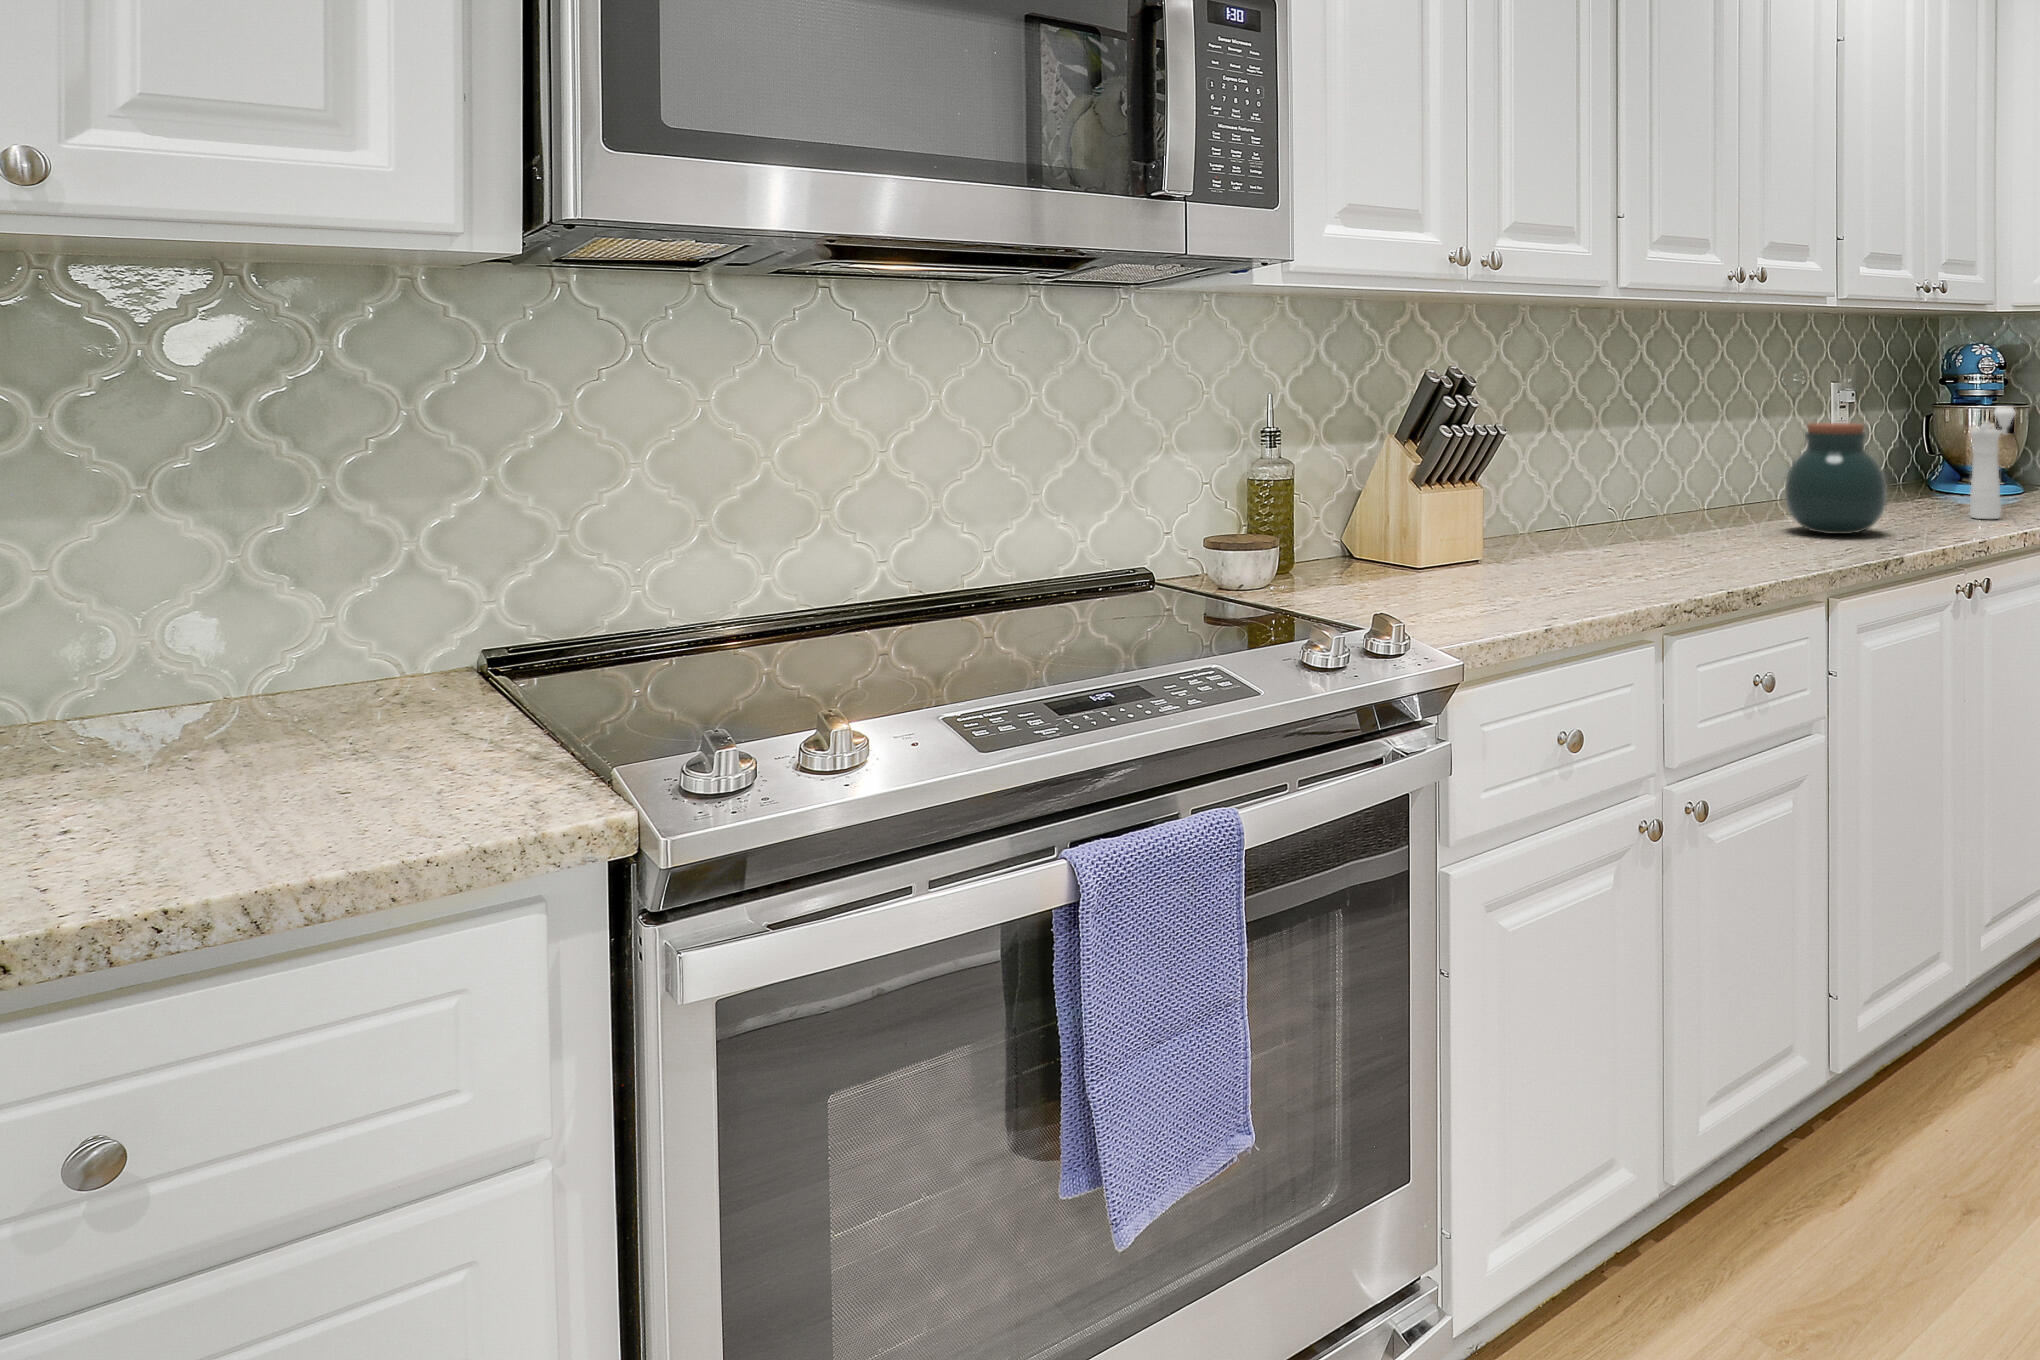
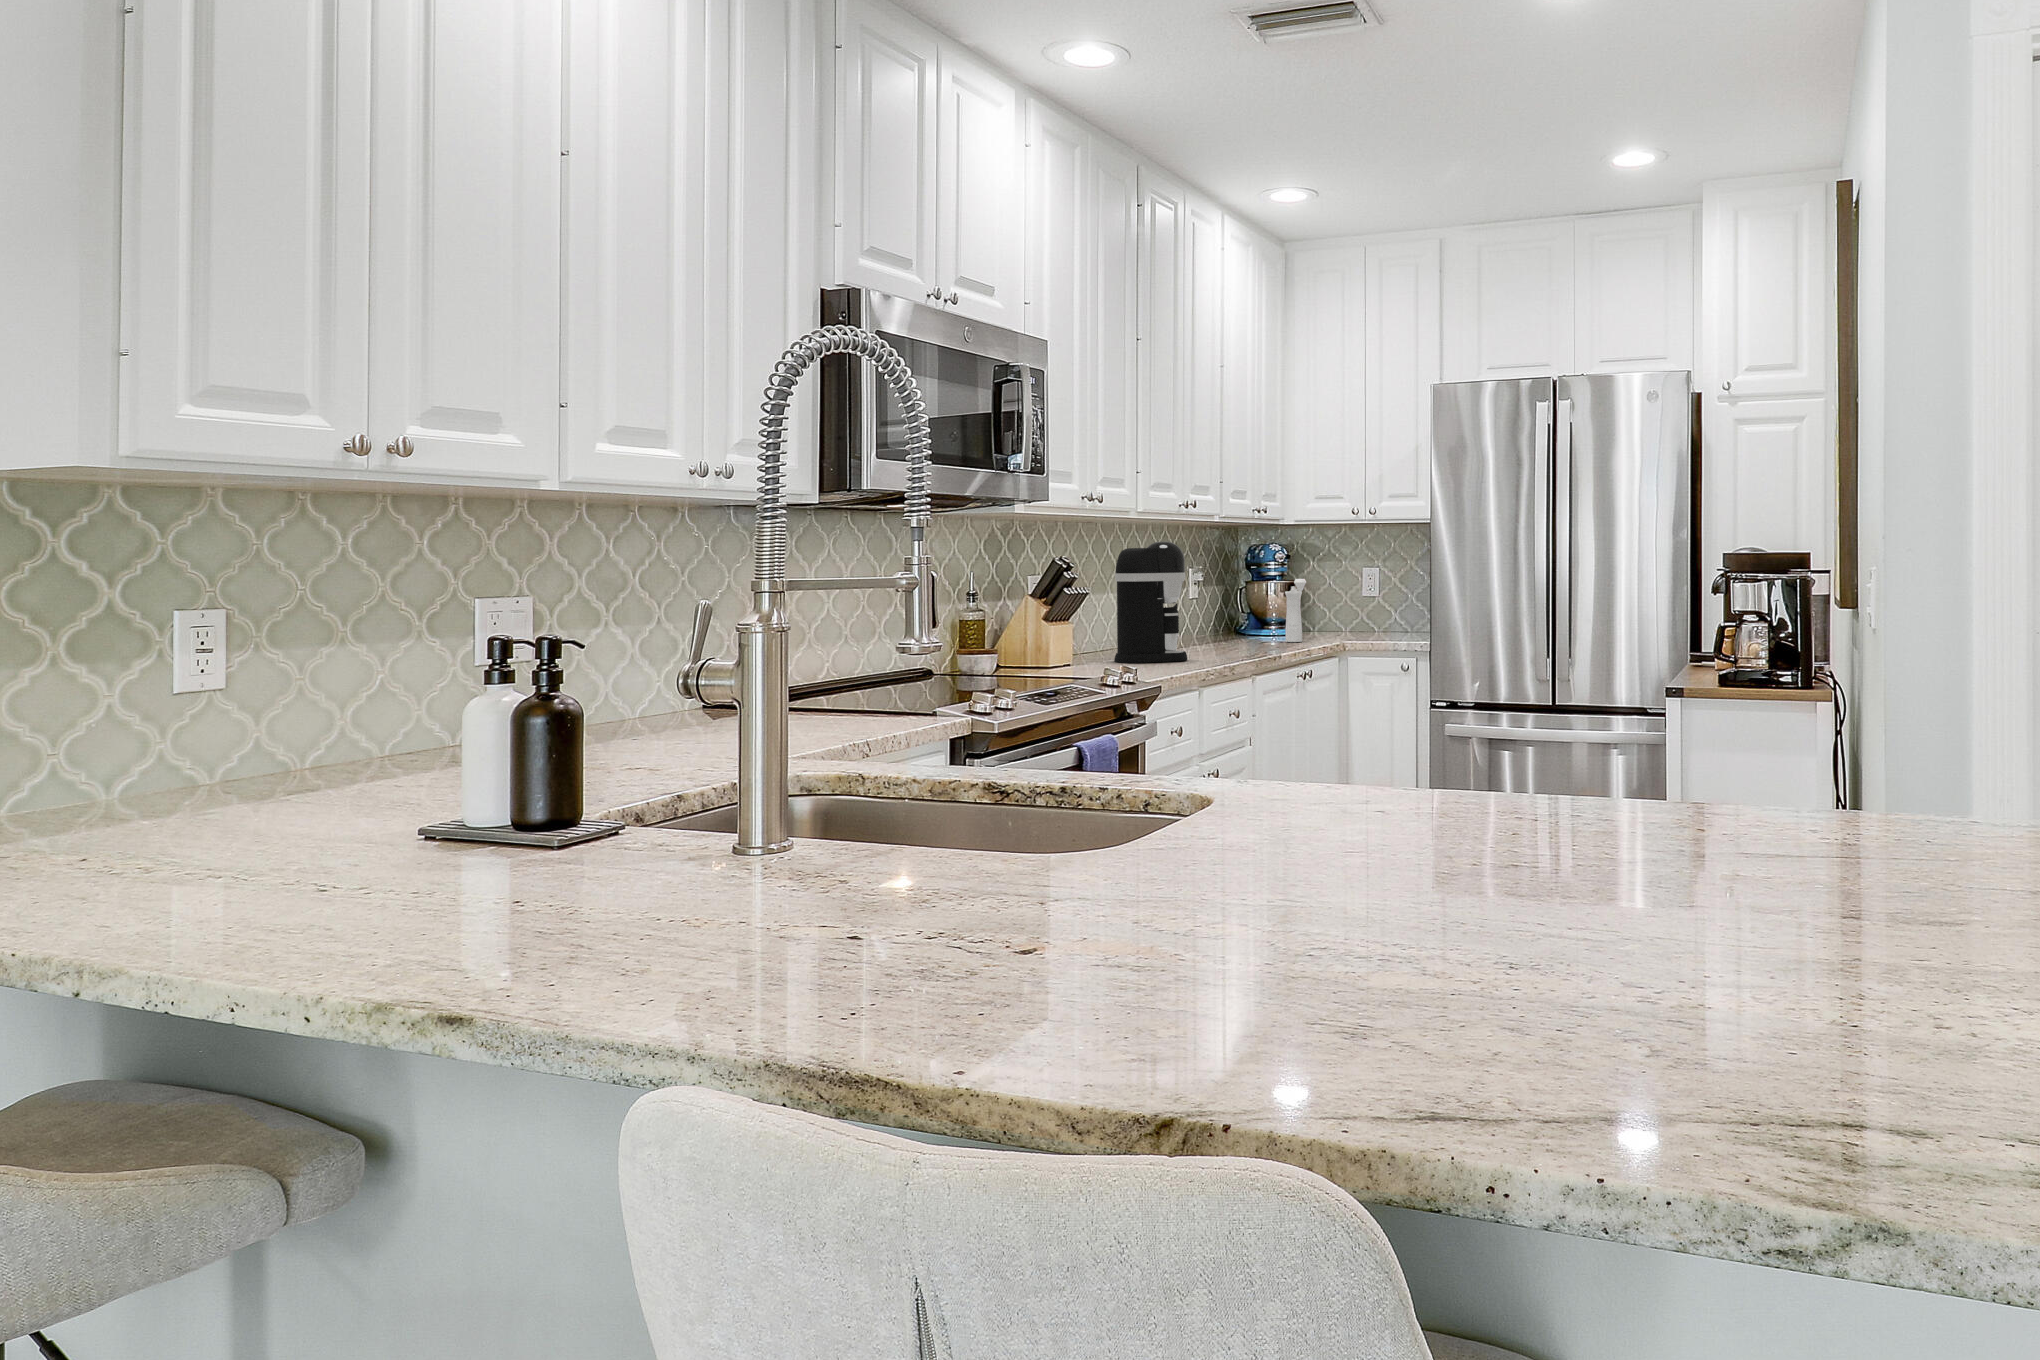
coffee maker: none [1565,342,1707,571] -> present [1114,542,1187,663]
jar: present [1785,423,1887,534] -> none [1199,587,1254,649]

